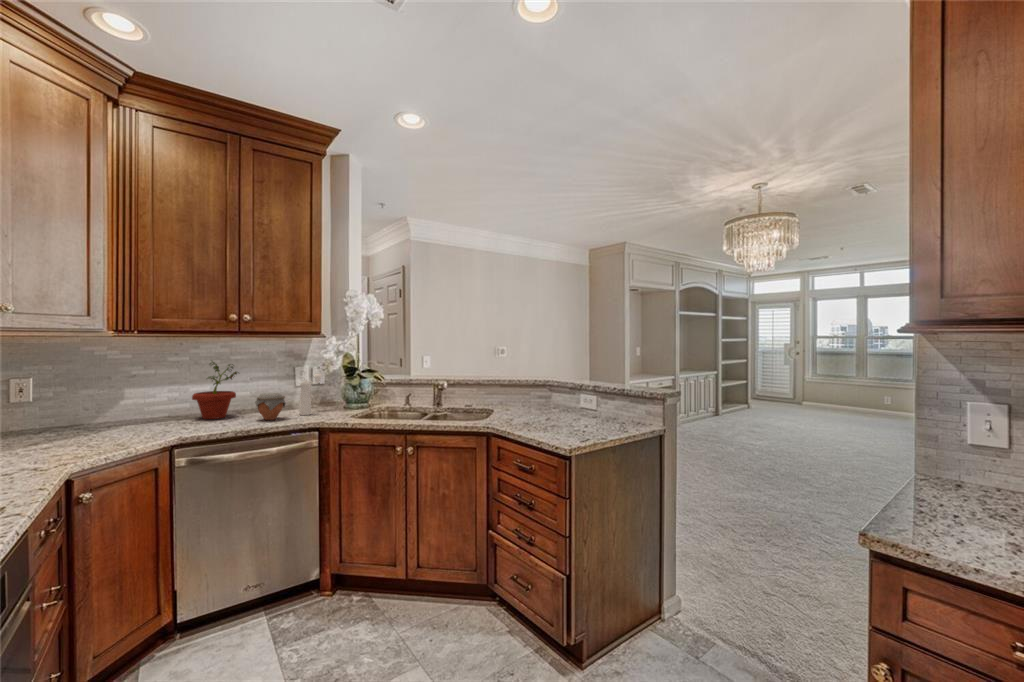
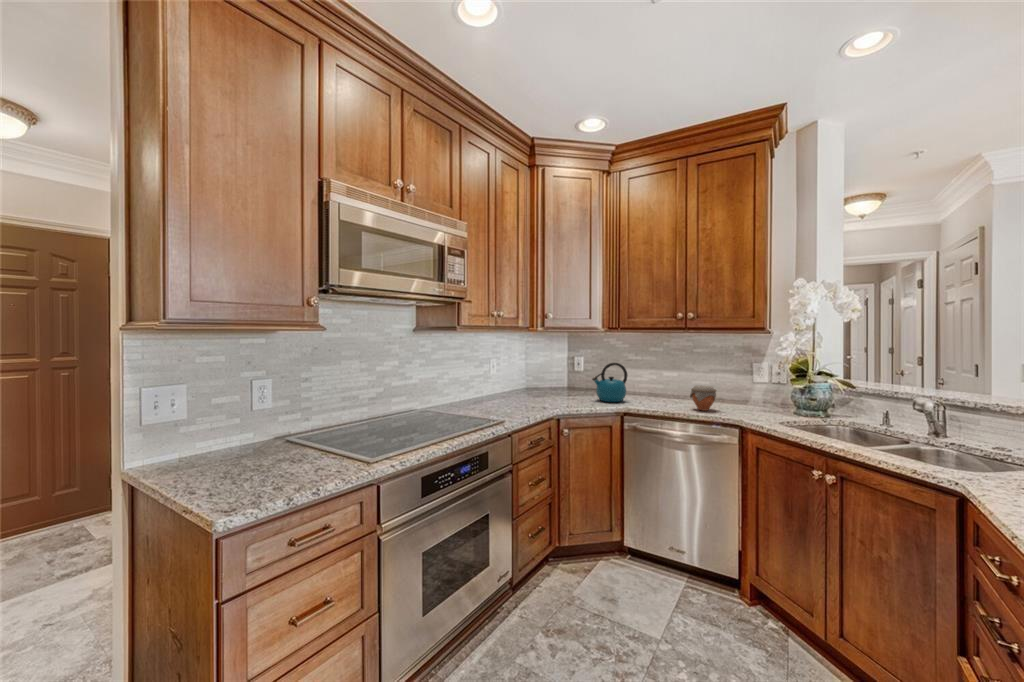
potted plant: present [192,361,238,419] -> none [655,353,688,402]
pepper mill: present [299,374,322,415] -> none [735,371,765,413]
kettle: none [98,376,159,433] -> present [592,363,627,402]

